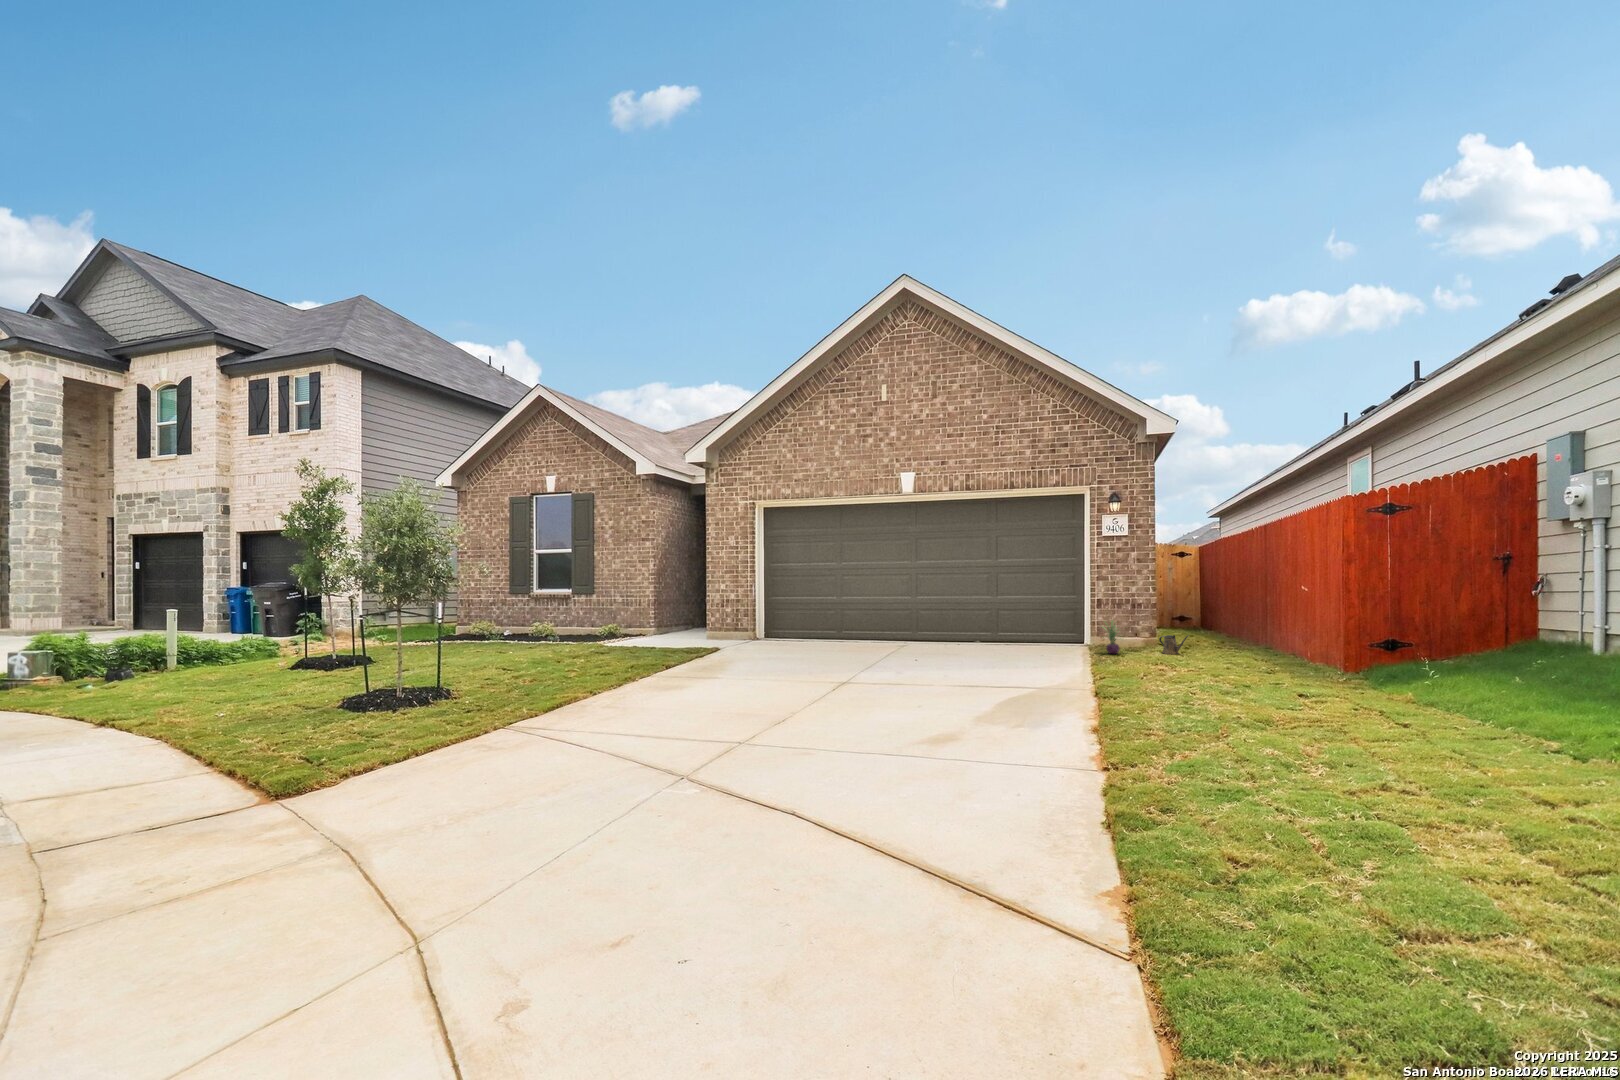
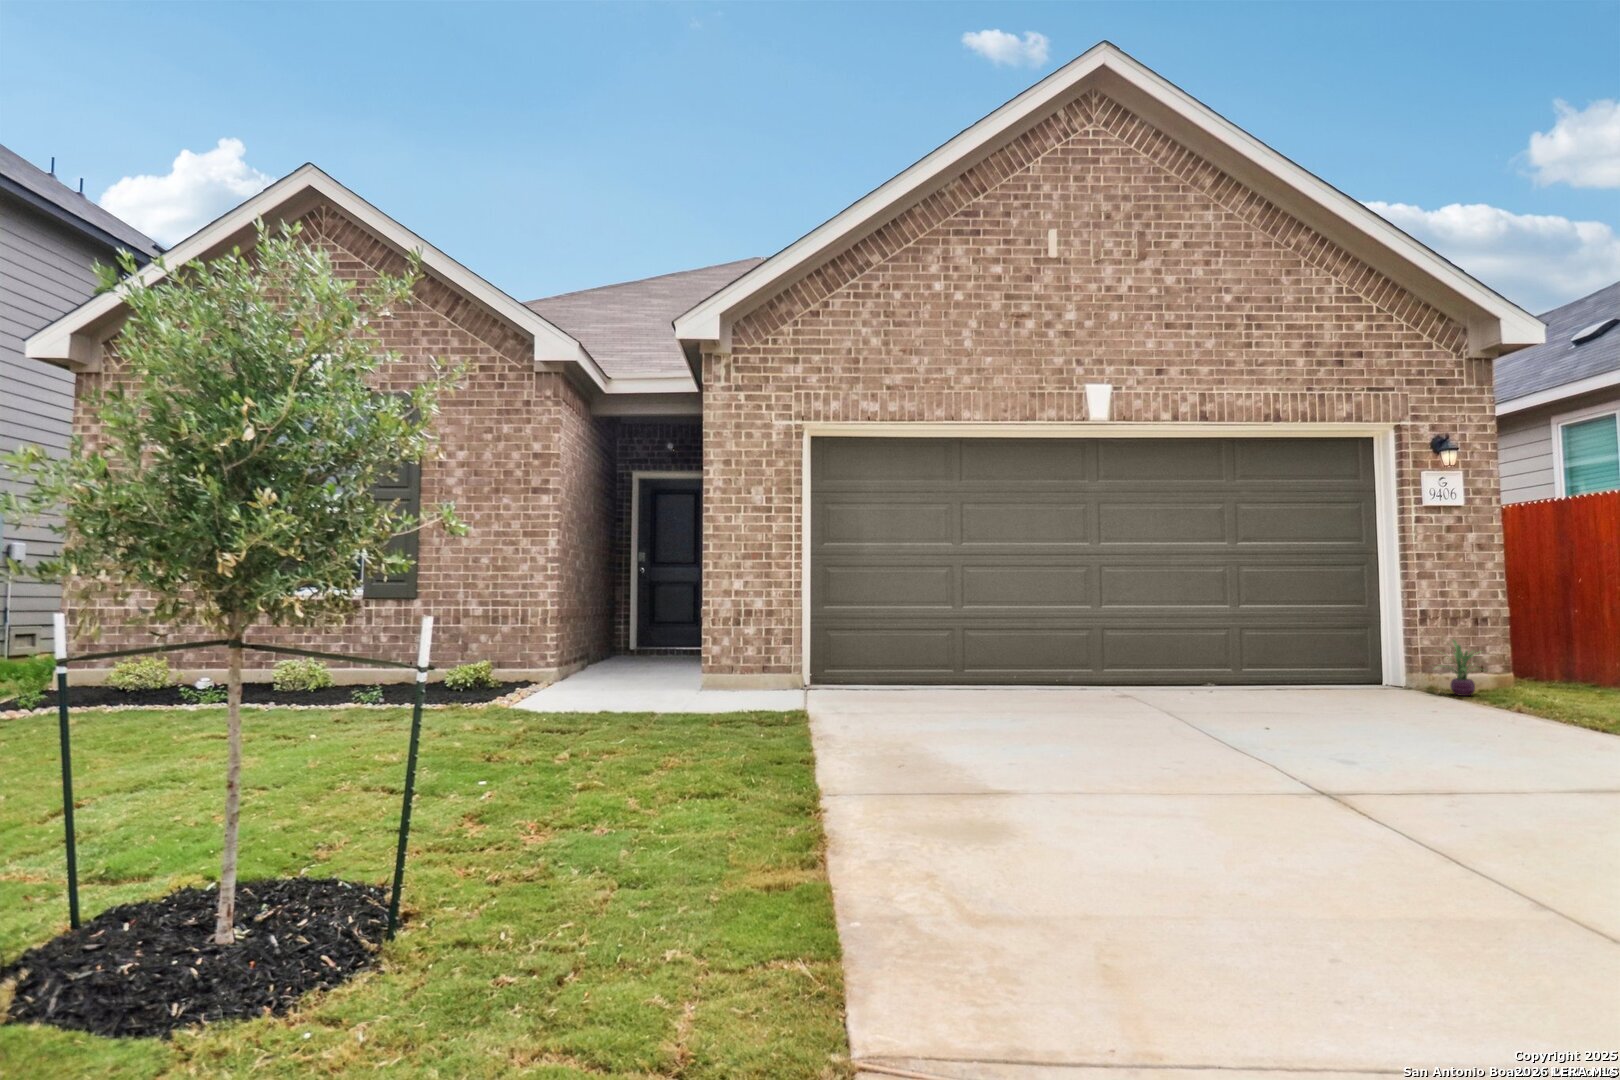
watering can: present [1159,635,1189,654] -> none [1507,662,1576,693]

